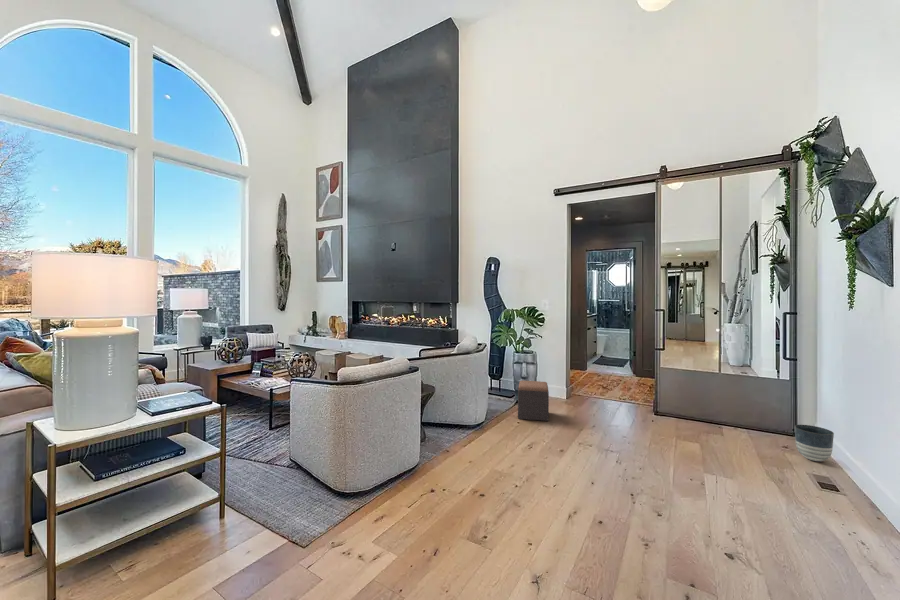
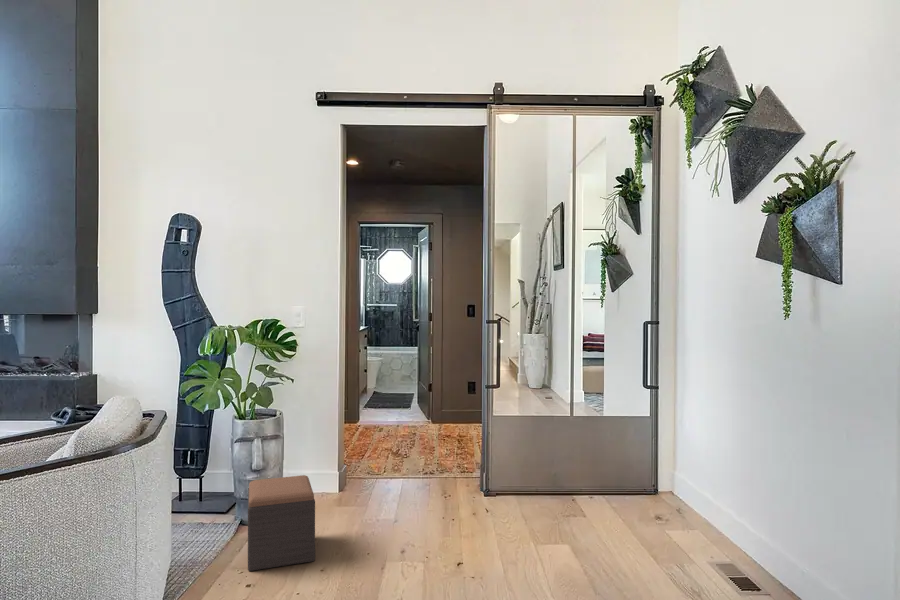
planter: present [795,425,834,461] -> none [679,487,723,540]

